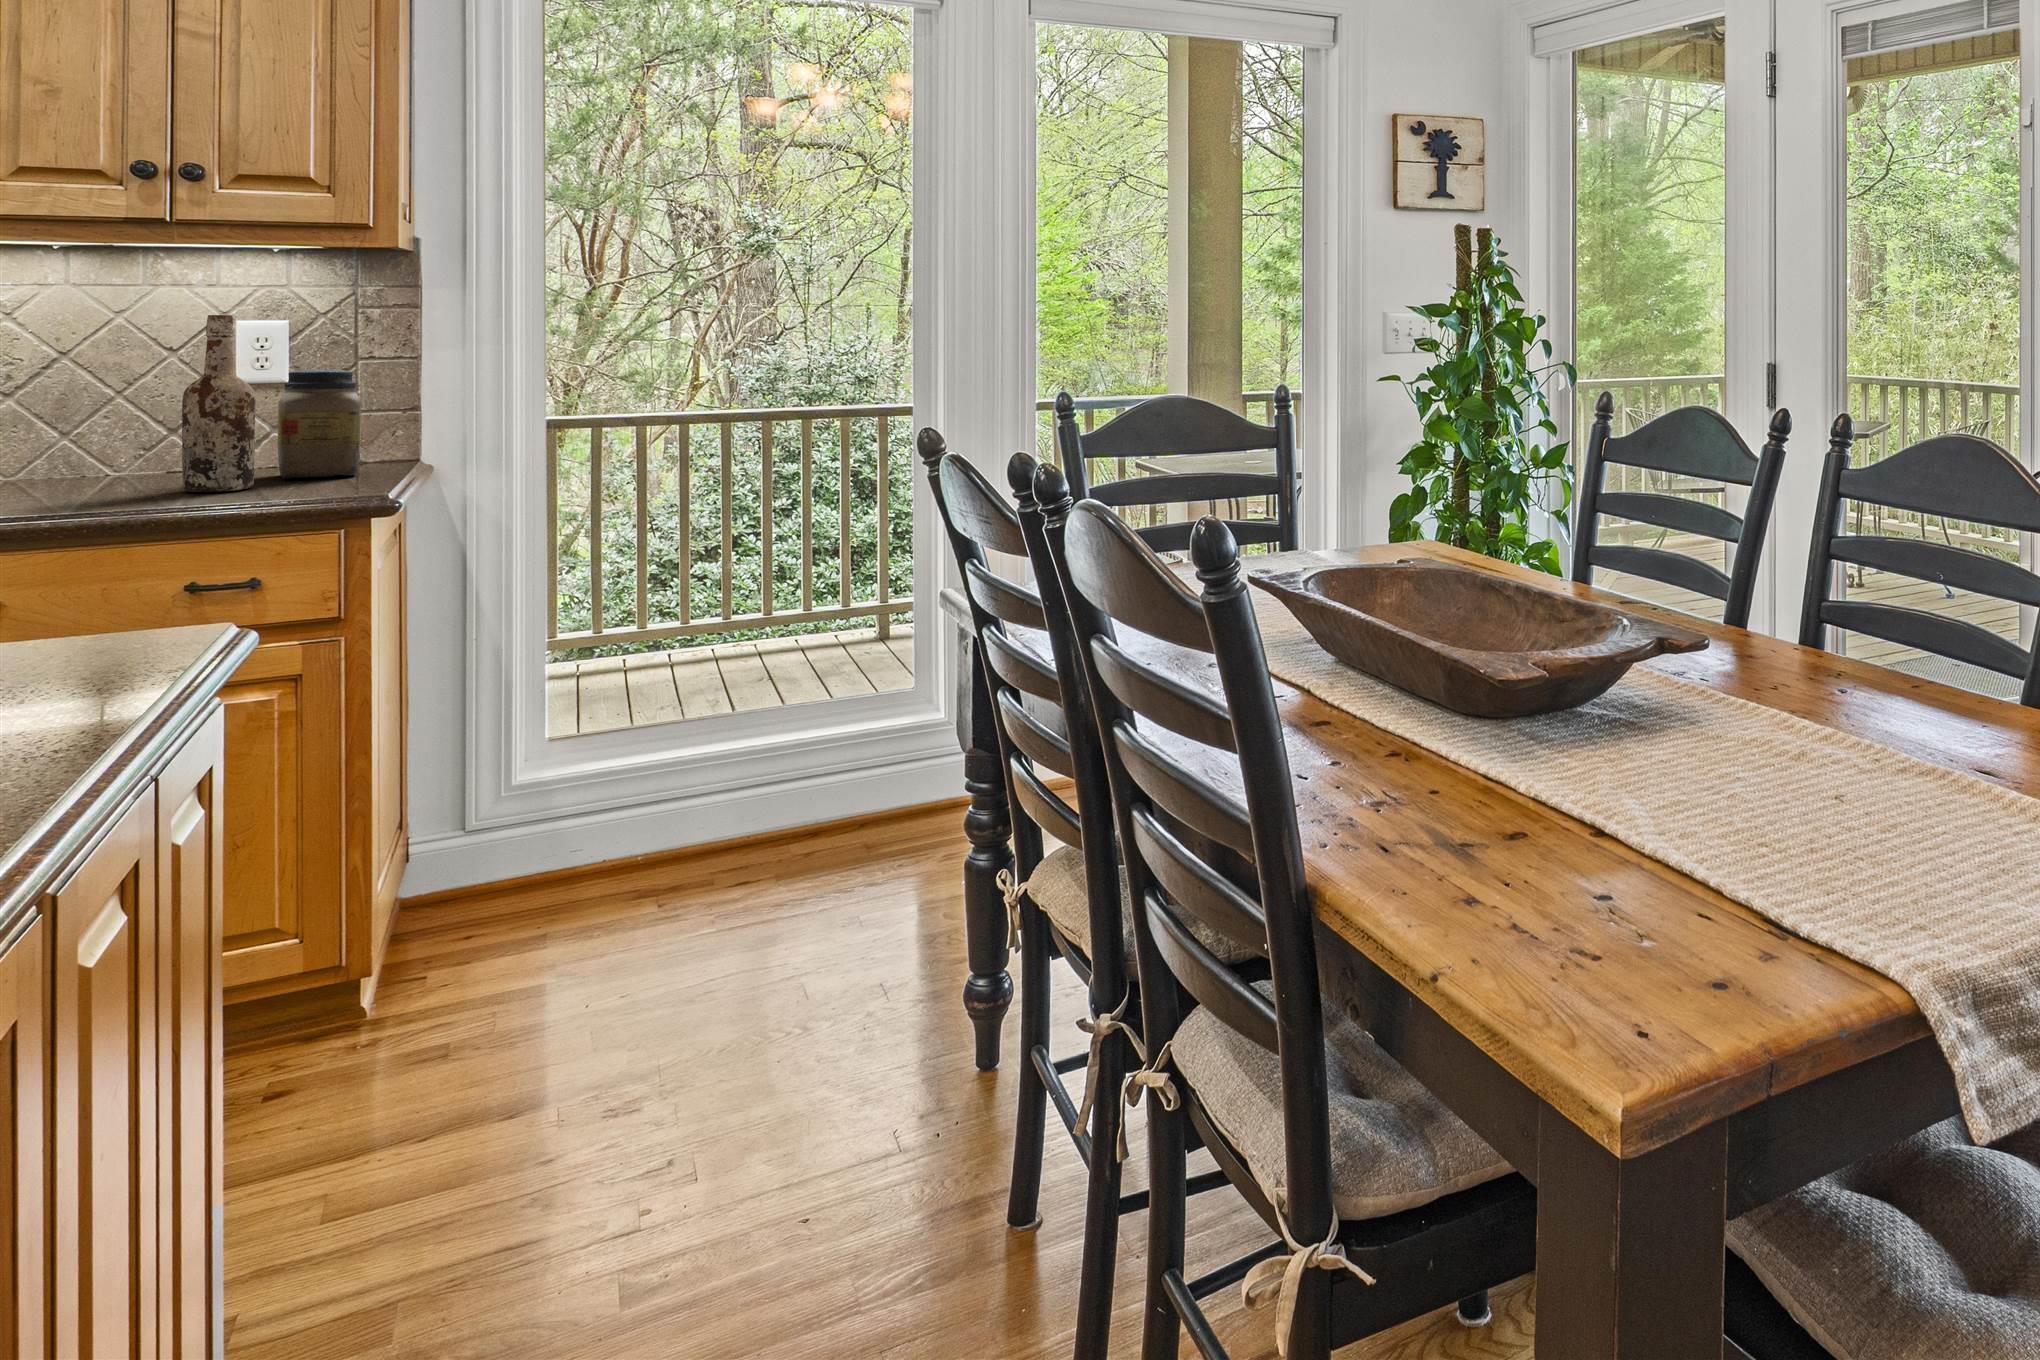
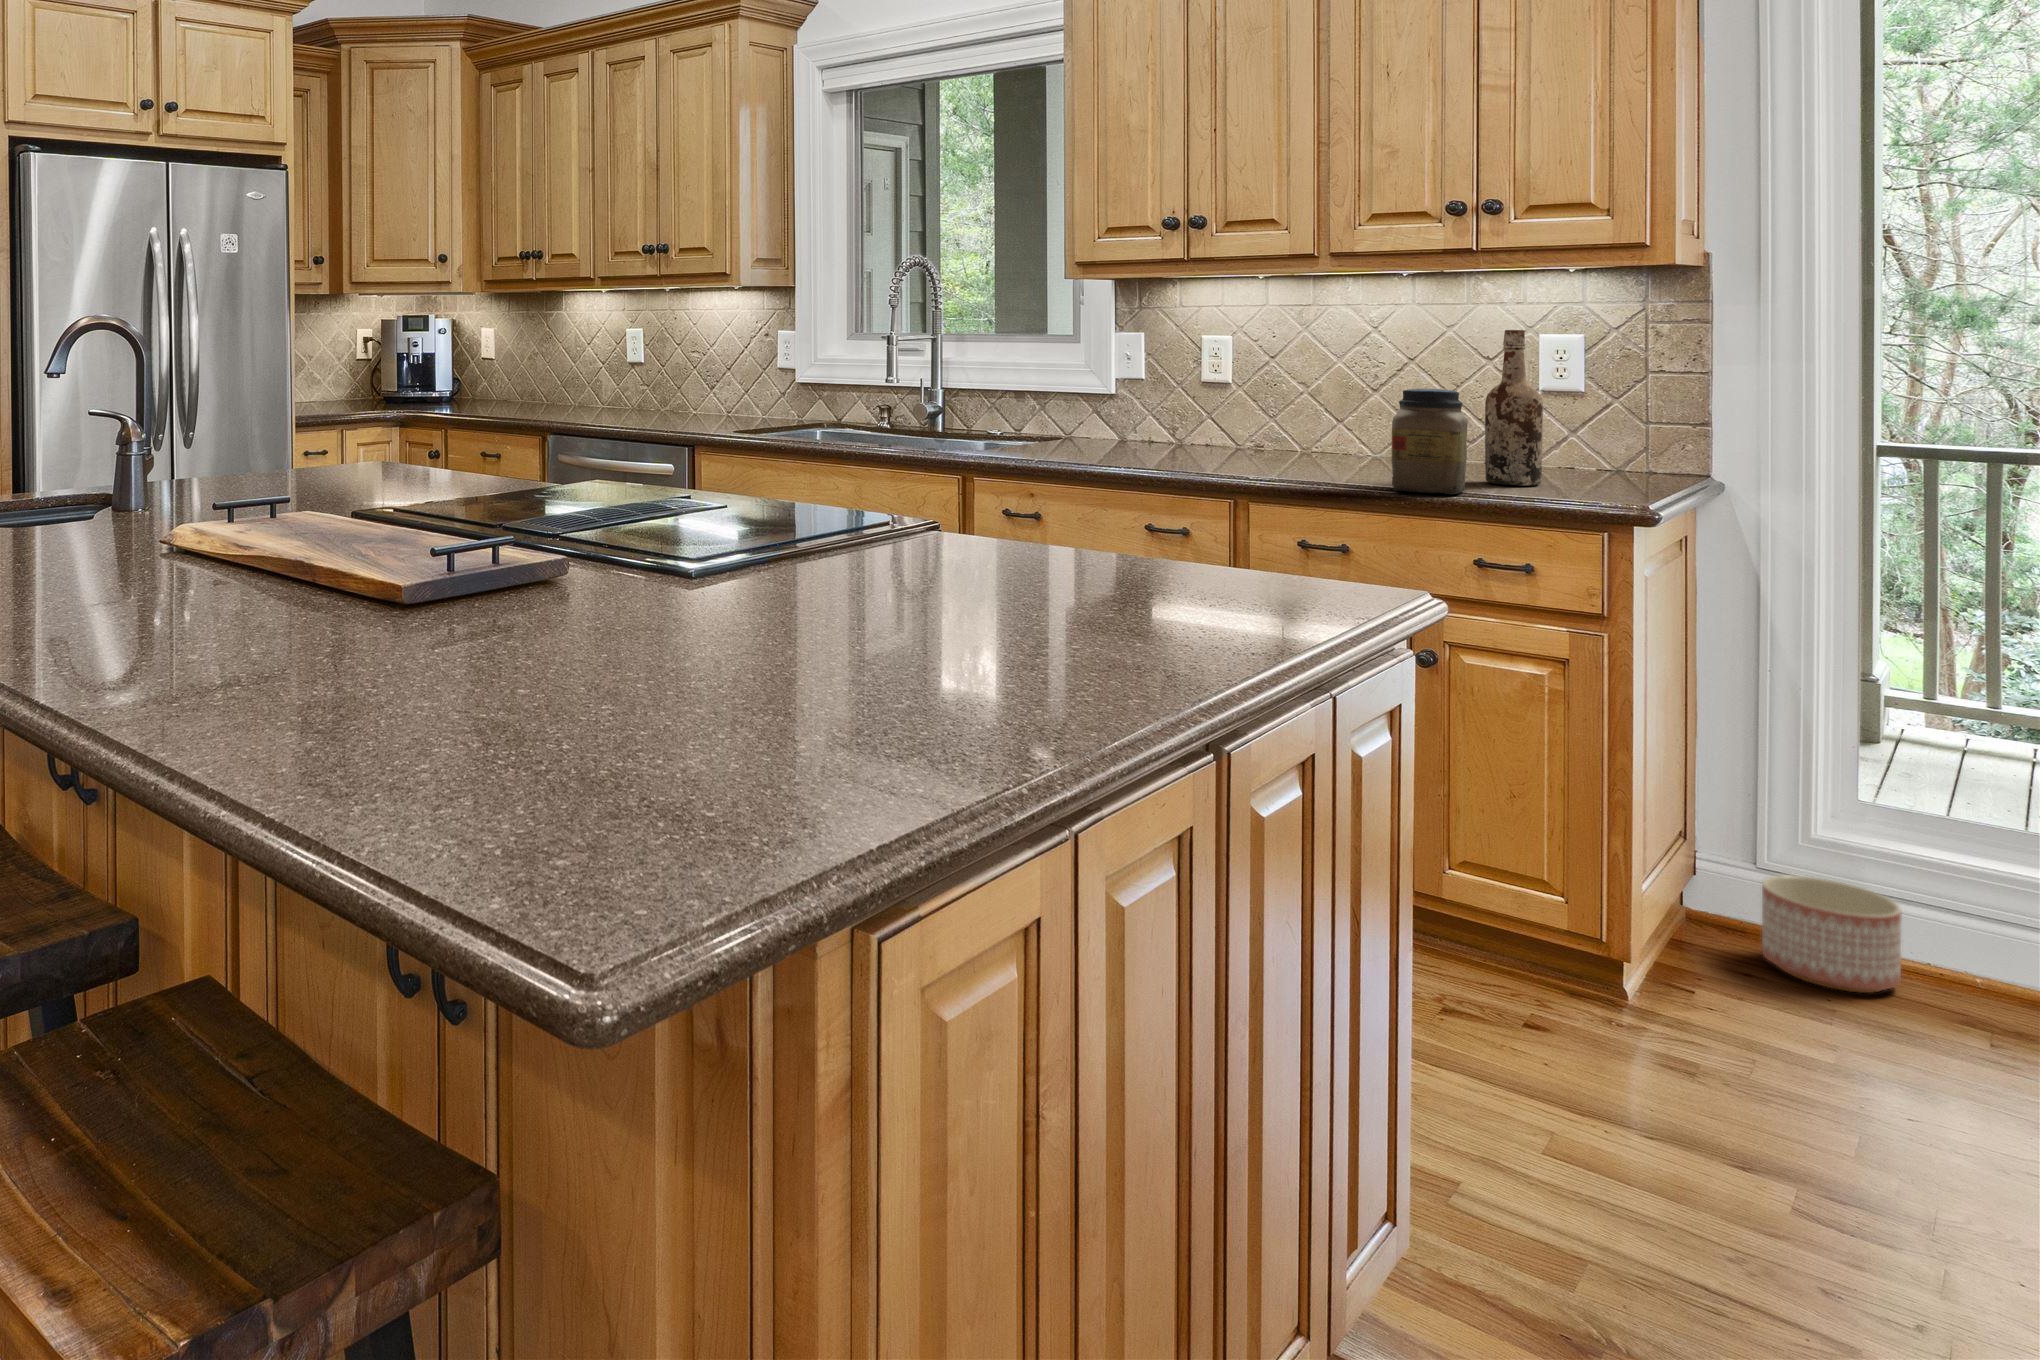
jar: present [277,370,361,479] -> present [1391,389,1468,494]
planter: none [477,815,592,918] -> present [1762,875,1901,993]

